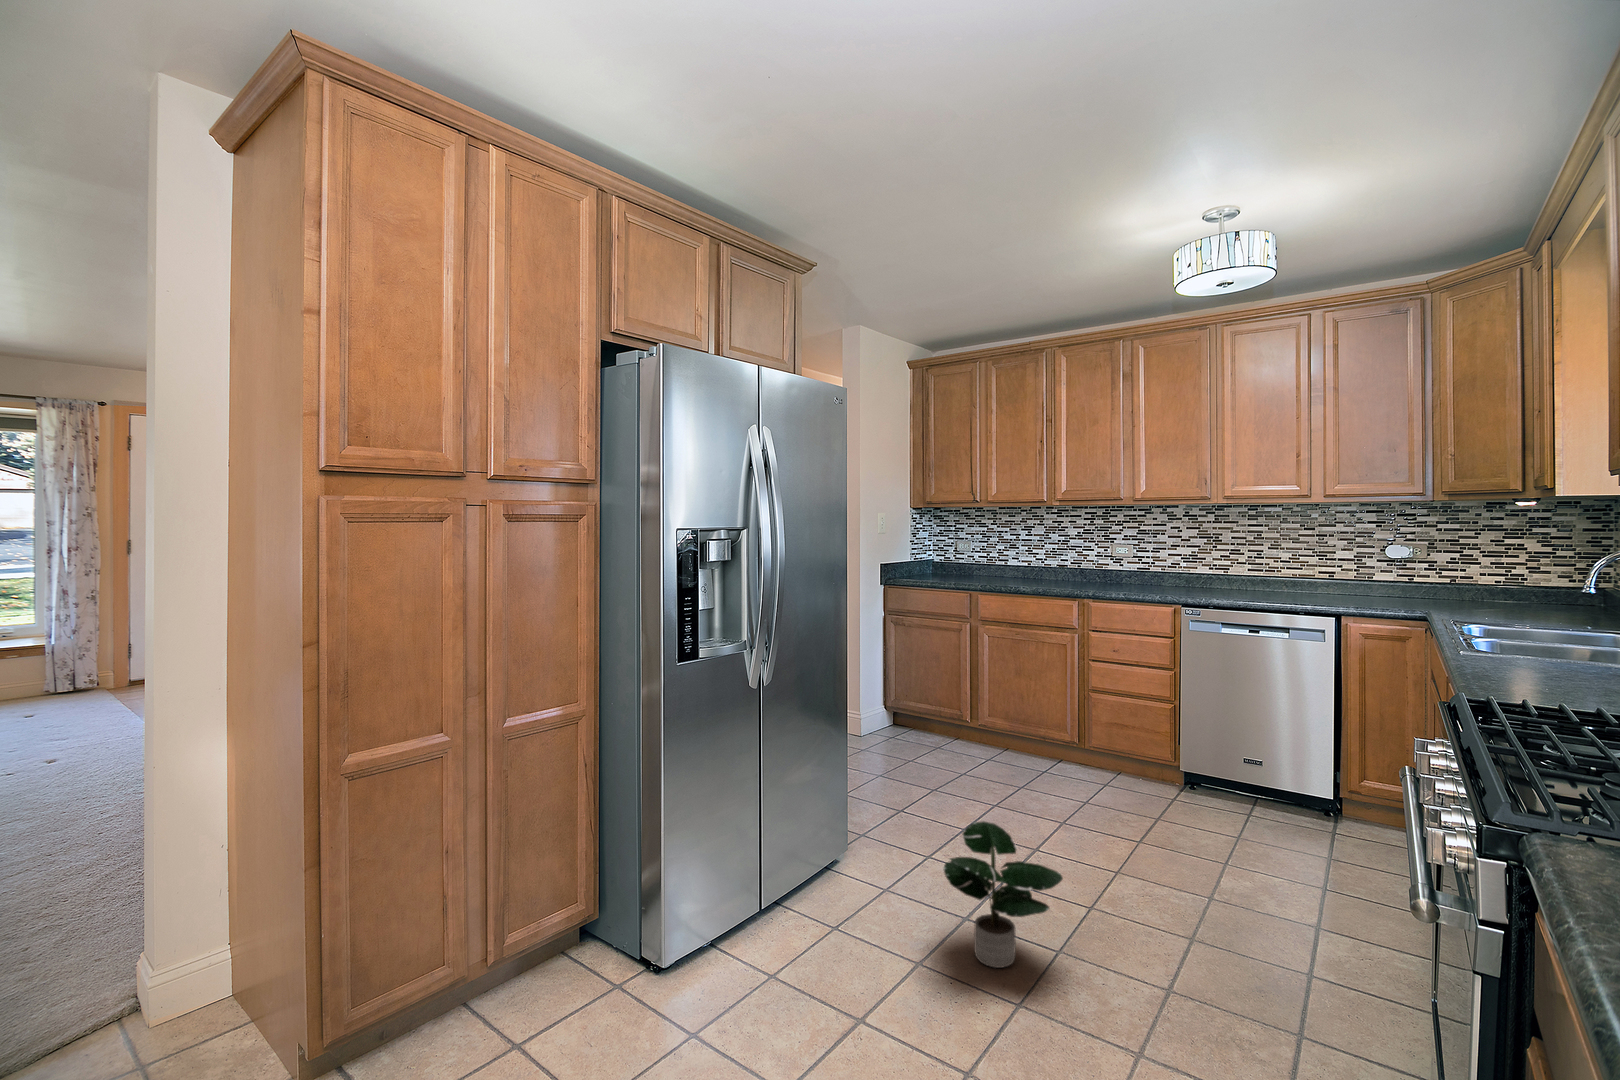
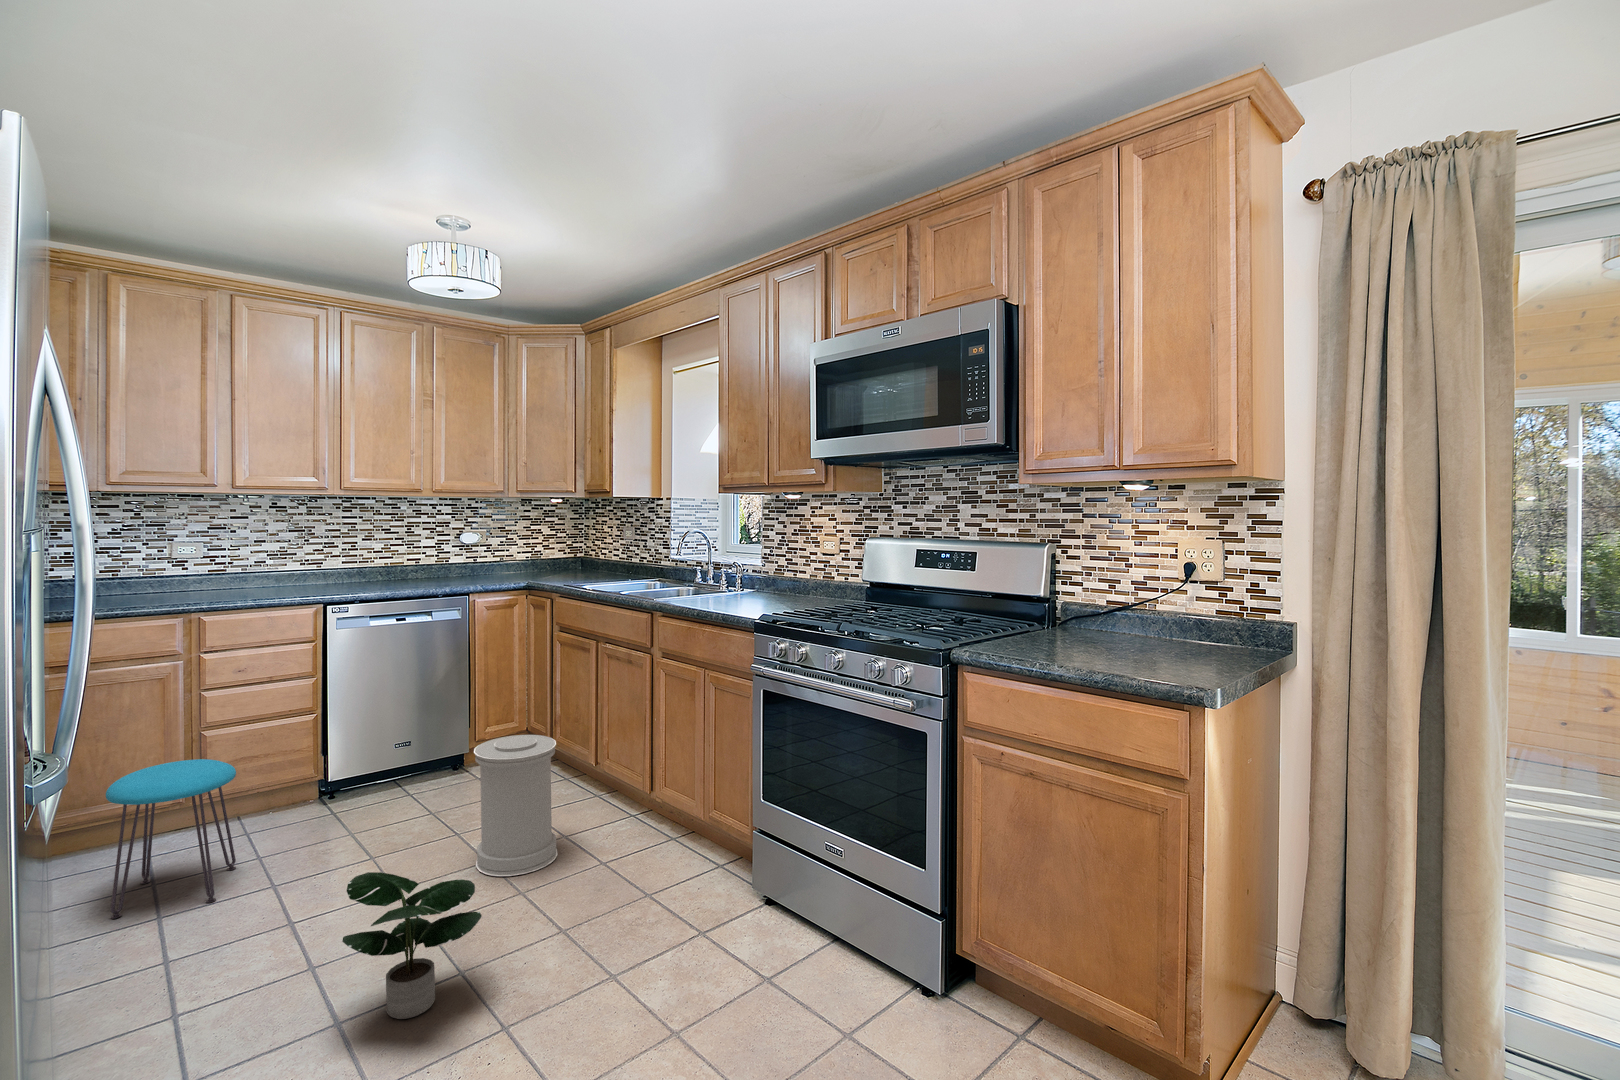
stool: none [971,704,1057,818] -> present [106,759,236,919]
trash can: none [1189,771,1295,944] -> present [474,735,557,876]

